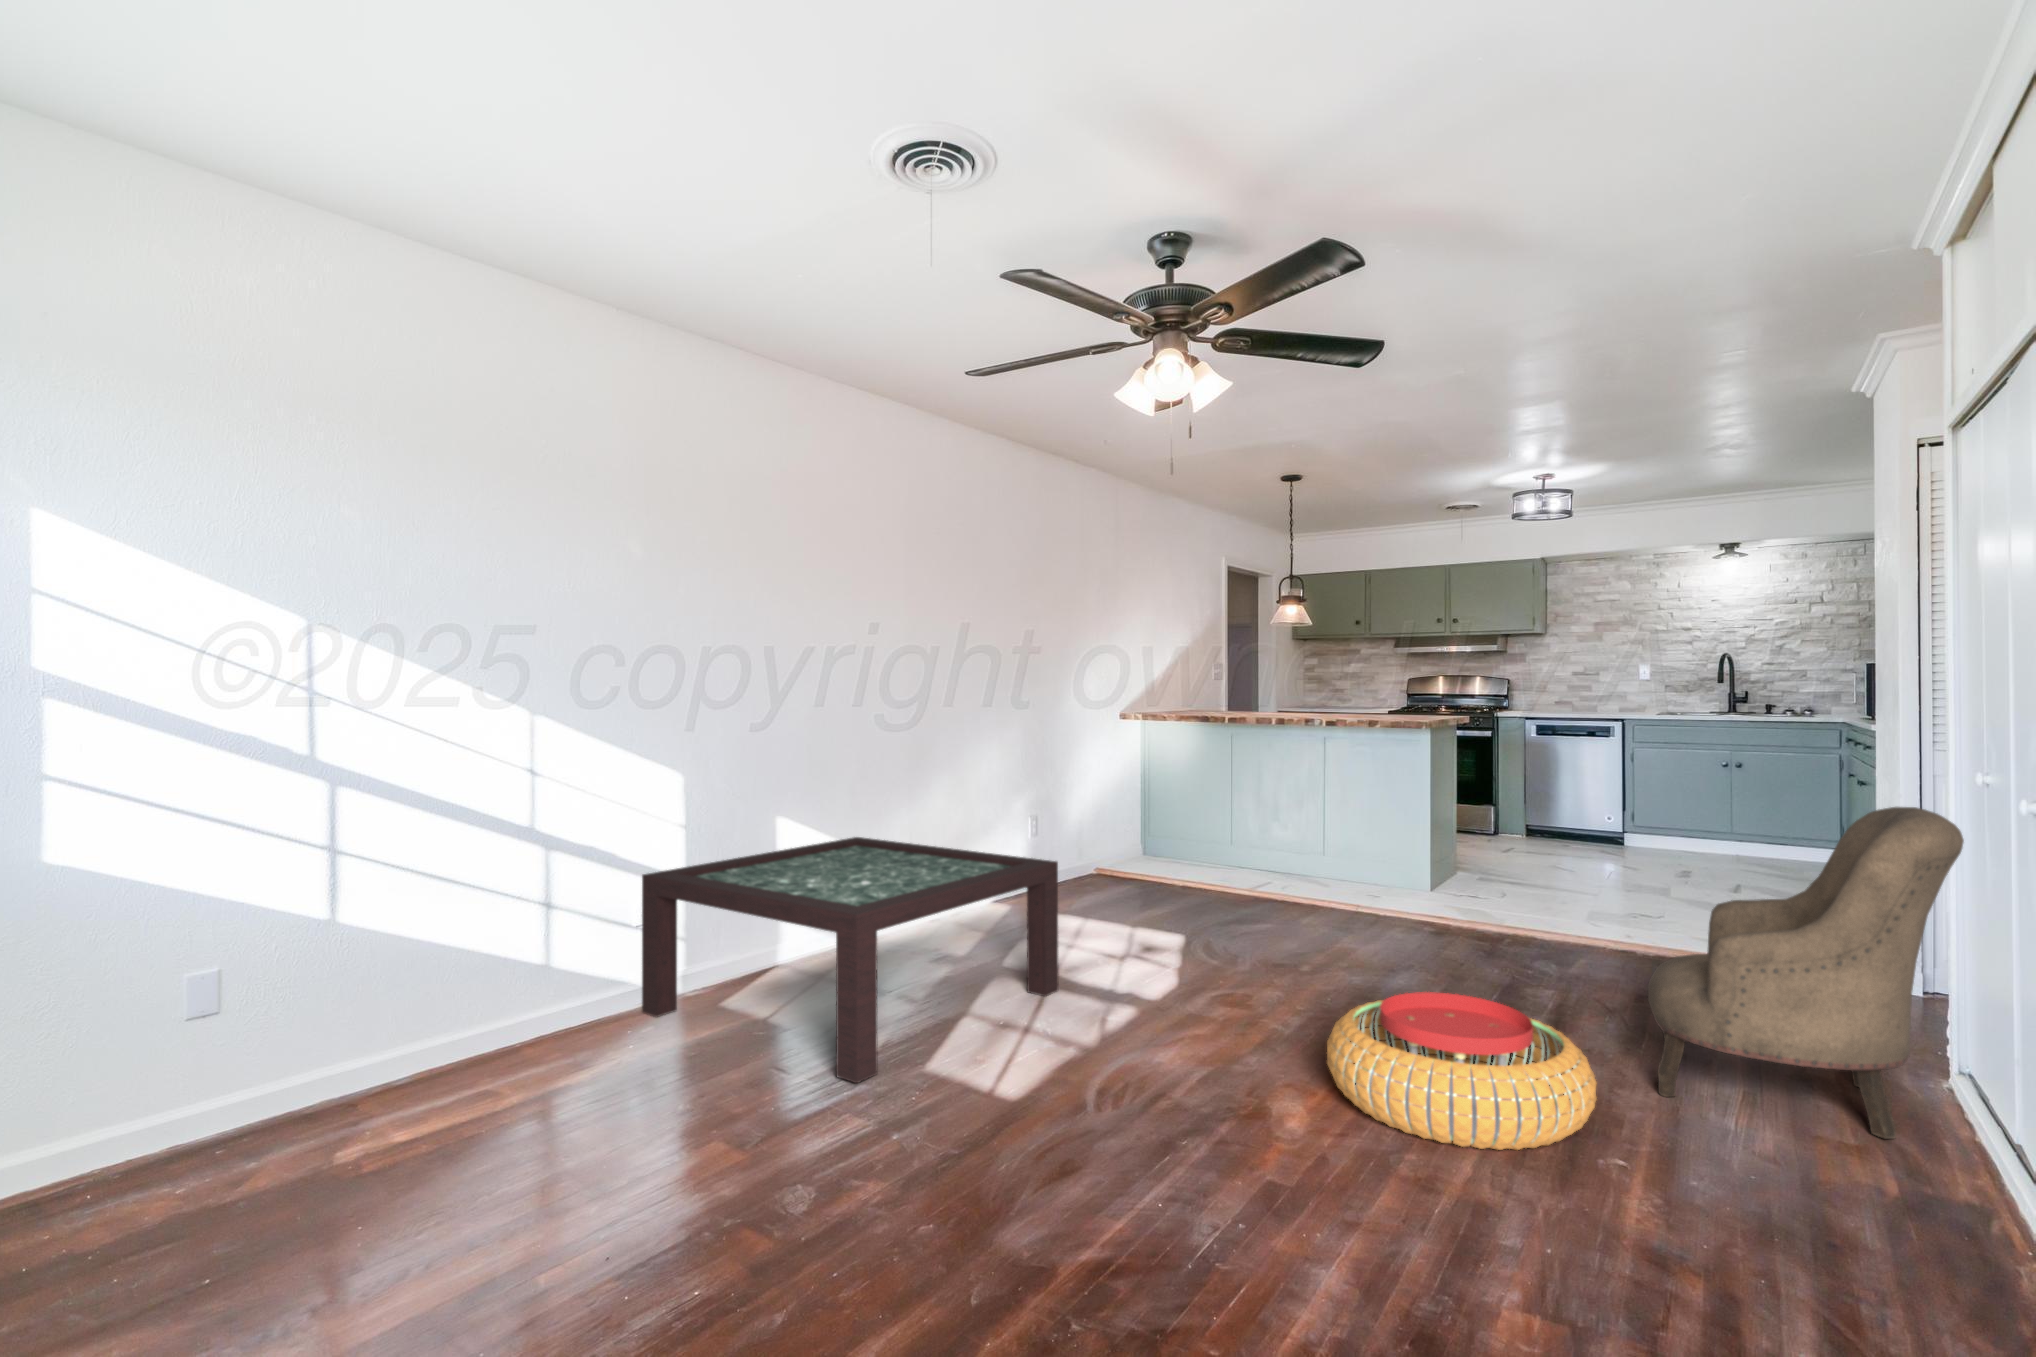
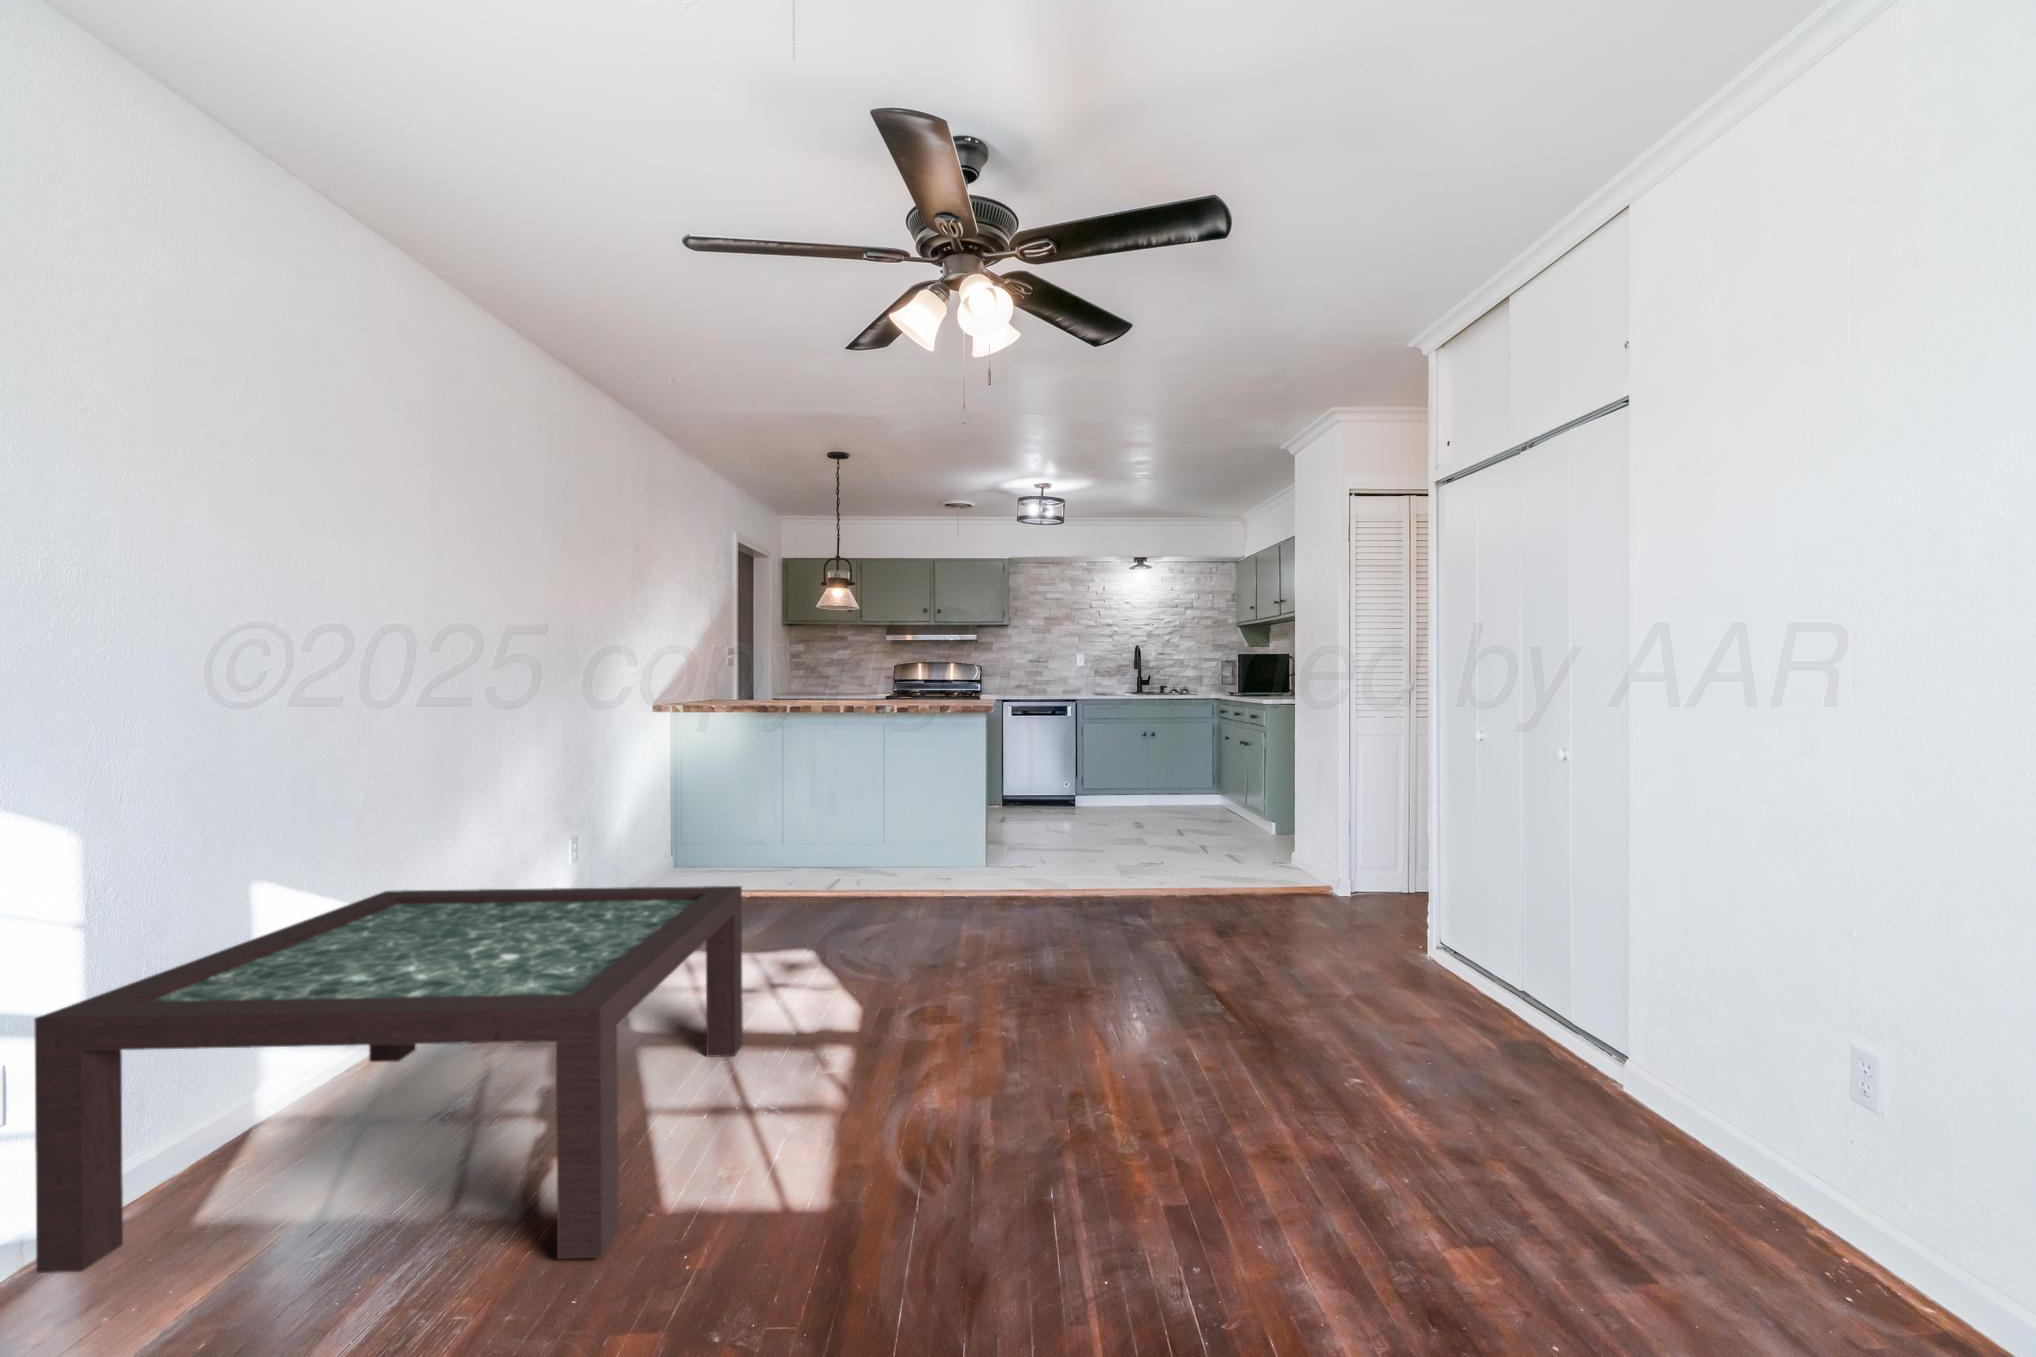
armchair: present [1648,807,1964,1139] -> none [1287,758,1499,1012]
pouf: present [1327,992,1597,1150] -> none [1104,959,1341,1104]

